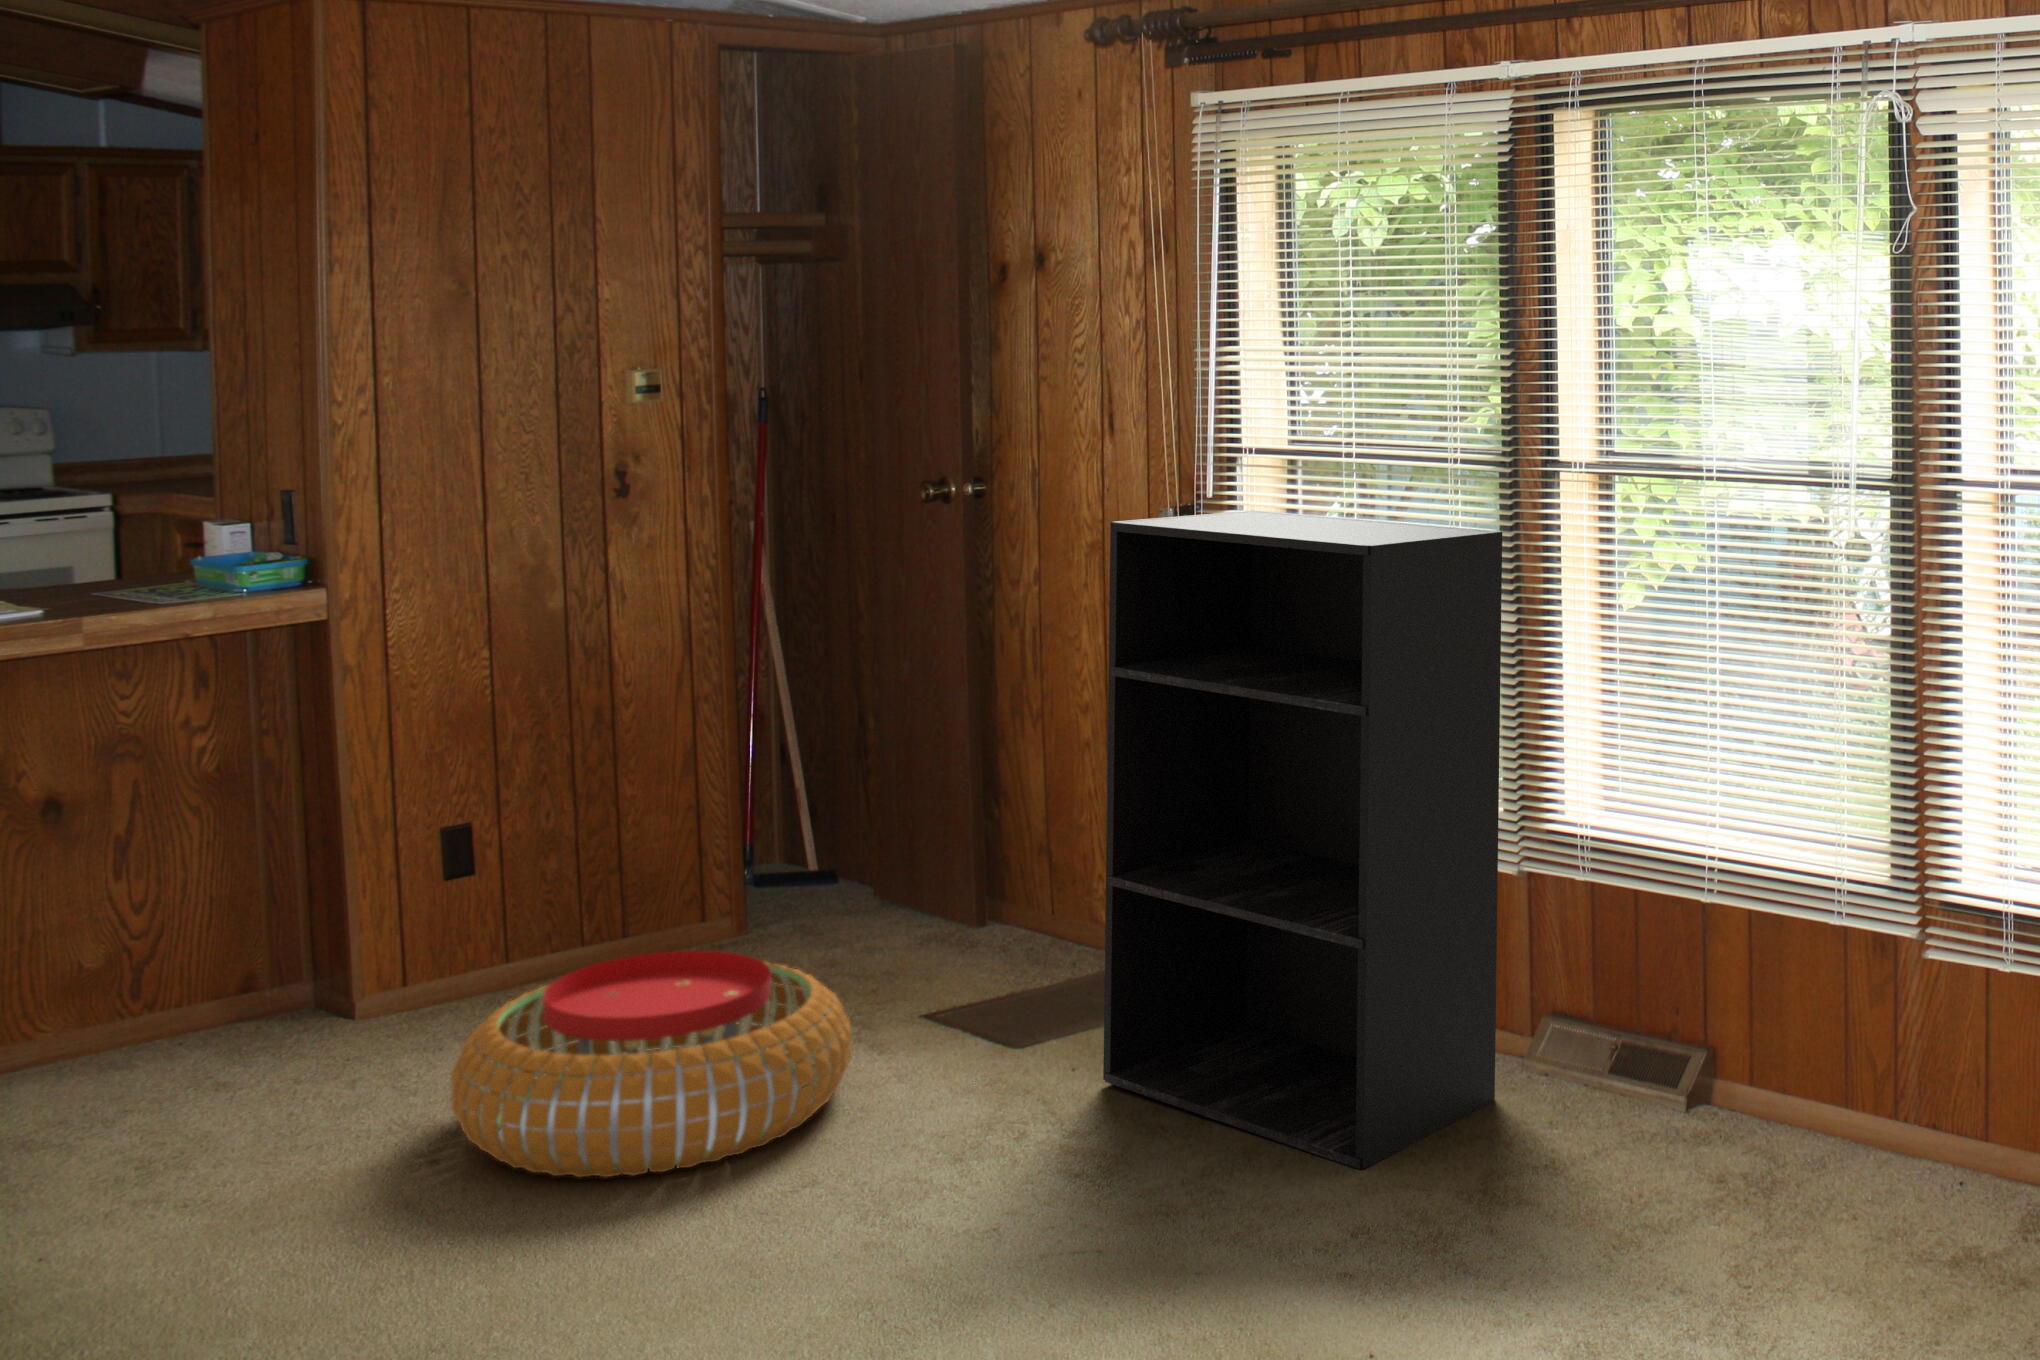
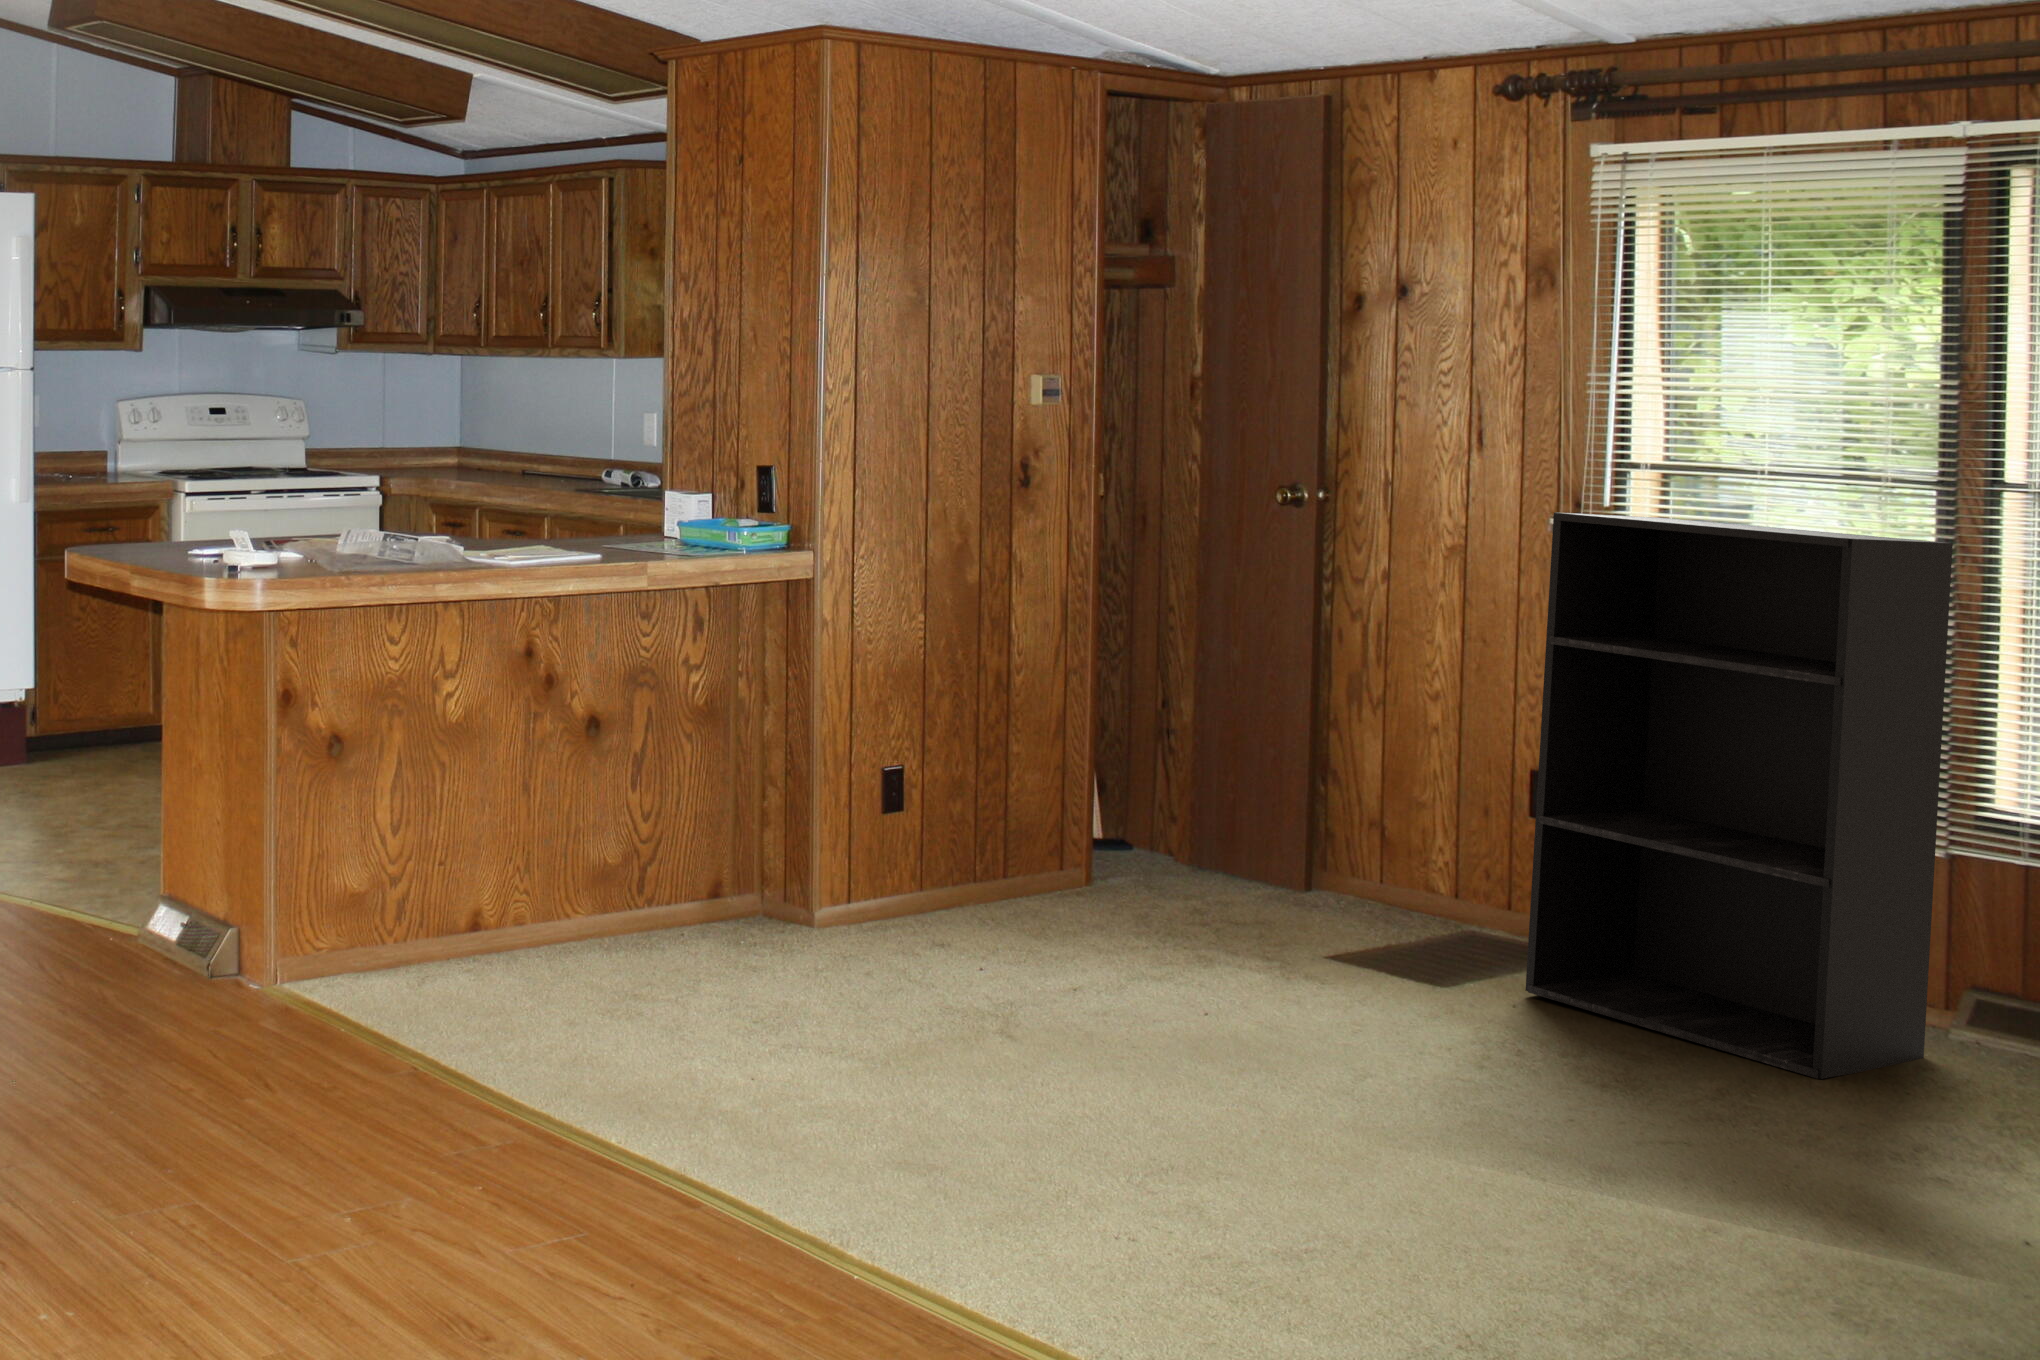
pouf: present [451,951,851,1177] -> none [1002,836,1307,991]

